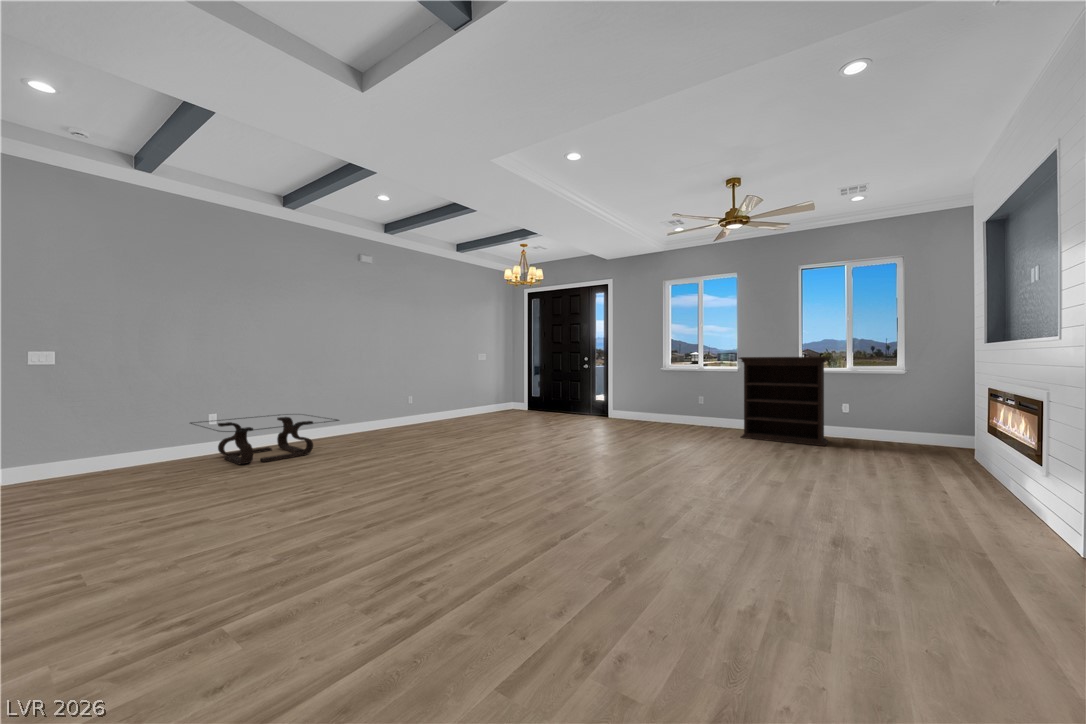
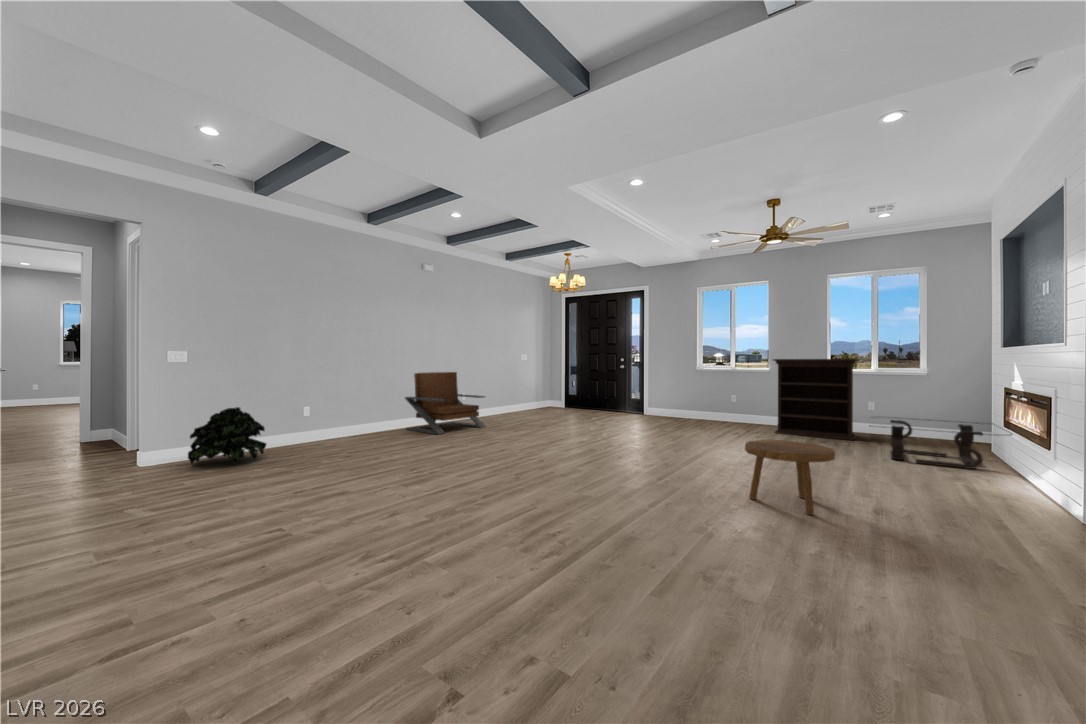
lounge chair: none [337,373,429,443] -> present [405,372,485,434]
coffee table: present [191,415,339,464] -> present [890,420,1007,469]
potted plant: none [34,416,147,486] -> present [188,407,266,464]
footstool: none [680,454,785,551] -> present [745,440,835,515]

